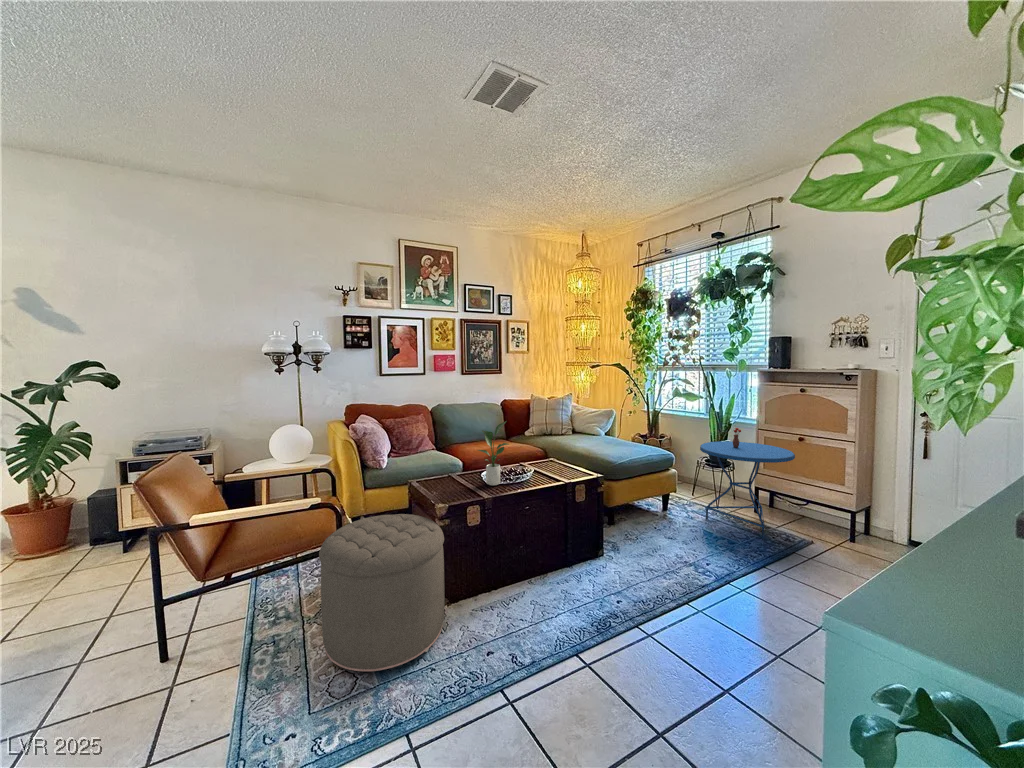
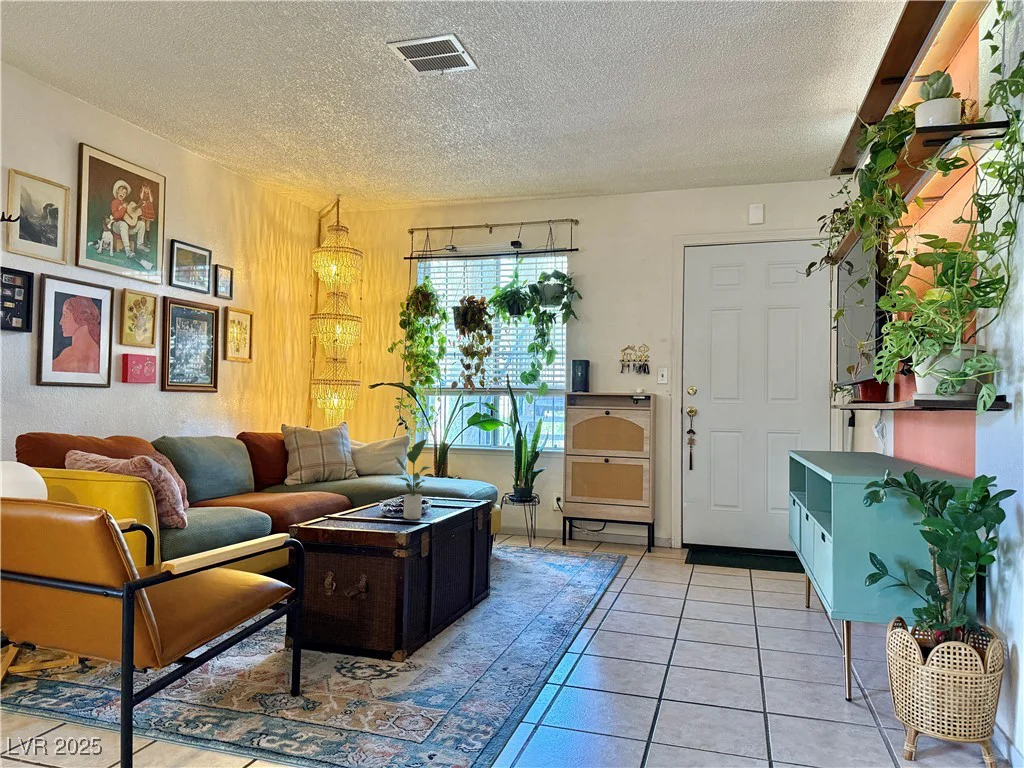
side table: present [700,428,795,539] -> none [528,452,613,560]
ottoman: present [319,514,445,671] -> none [314,552,464,726]

